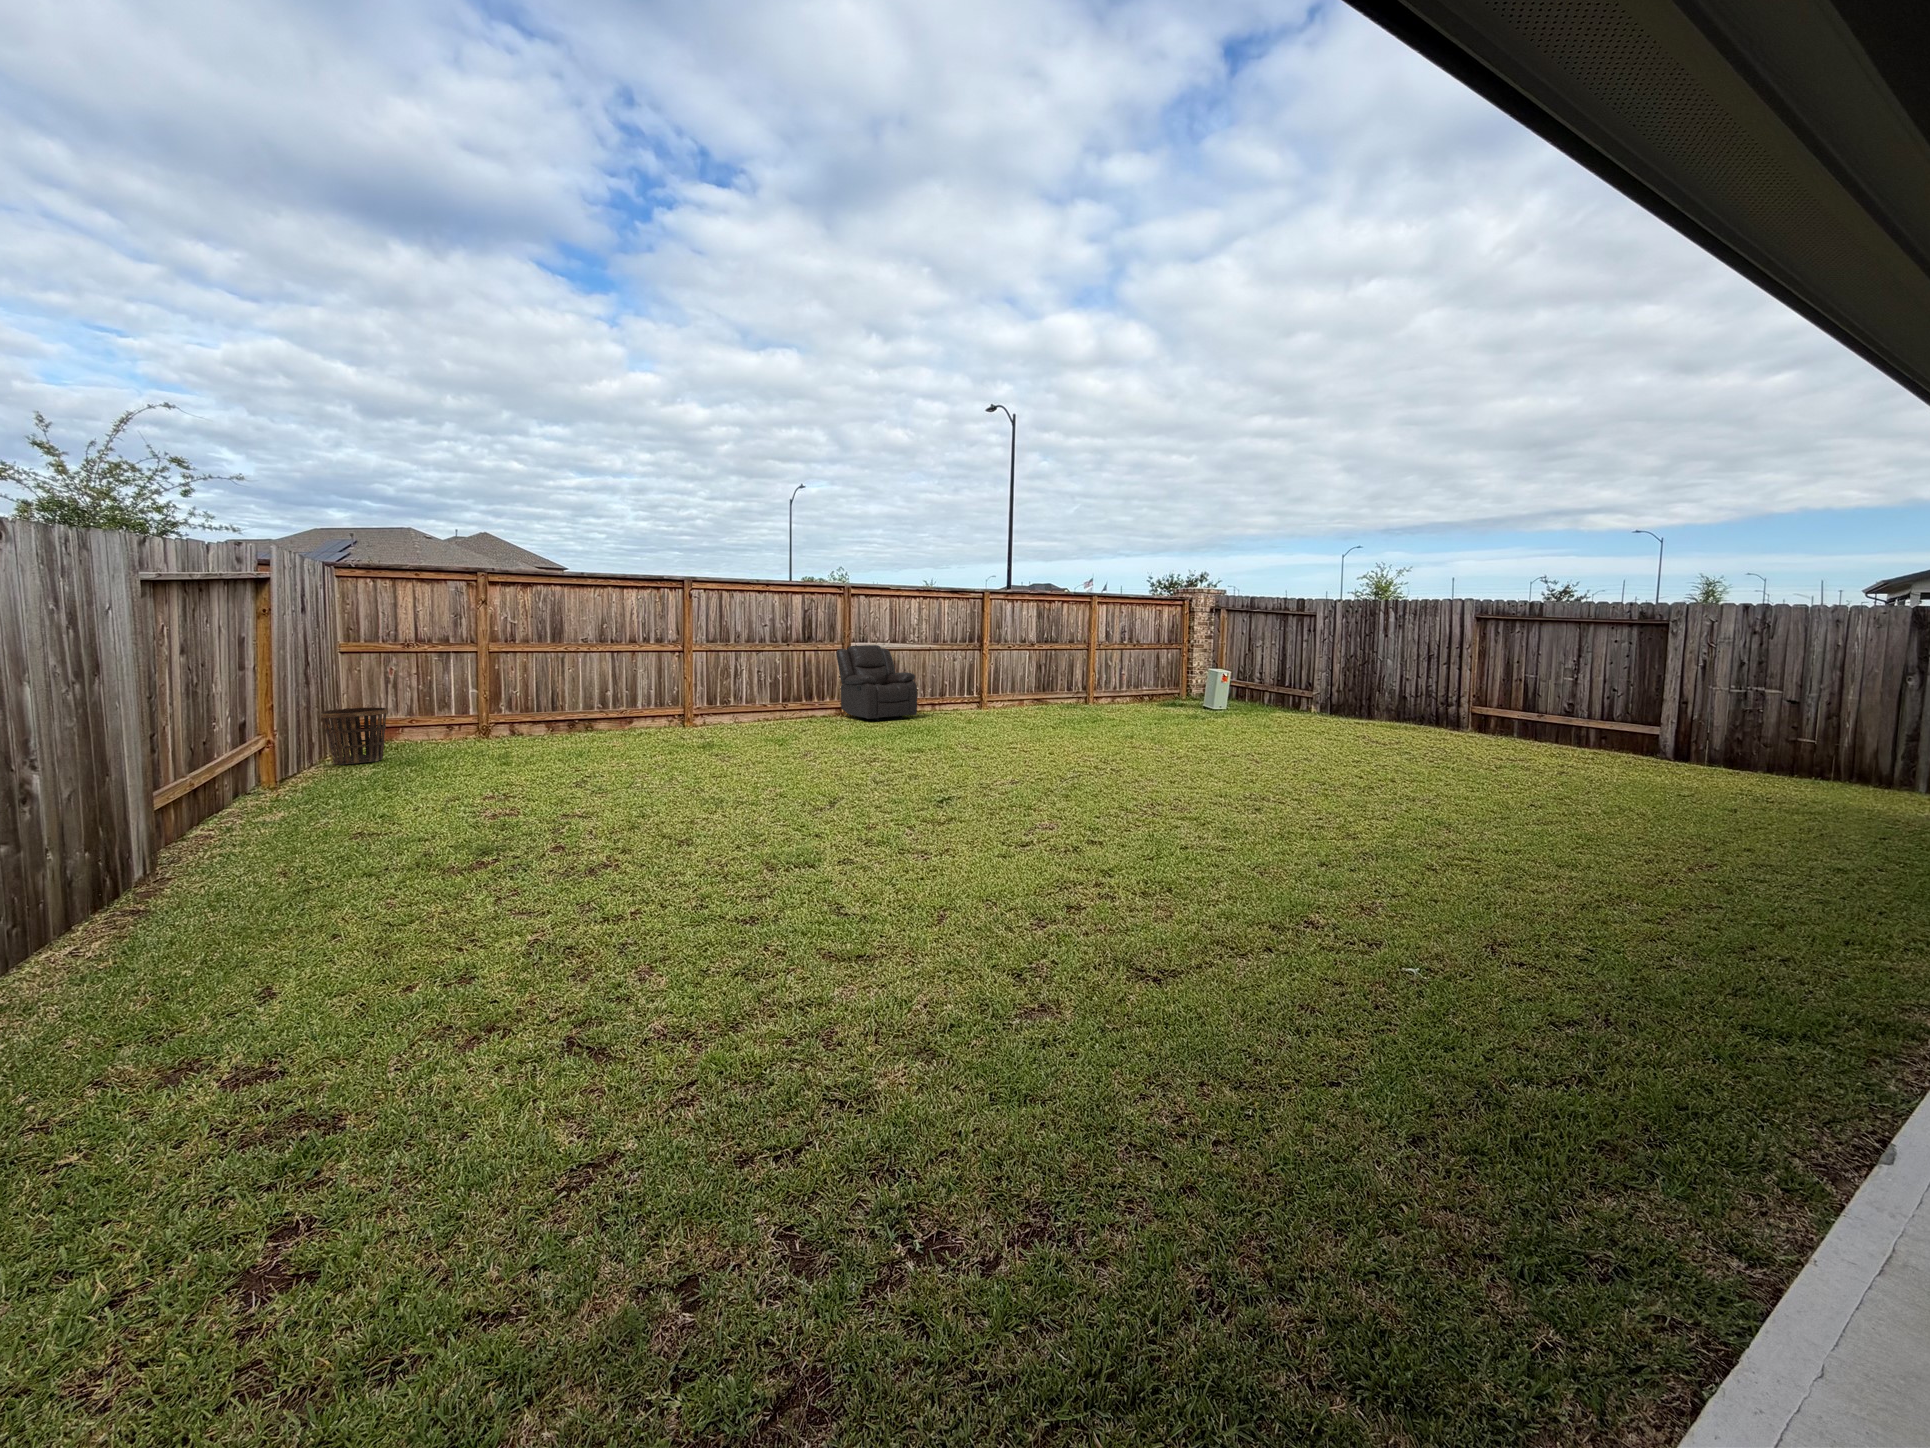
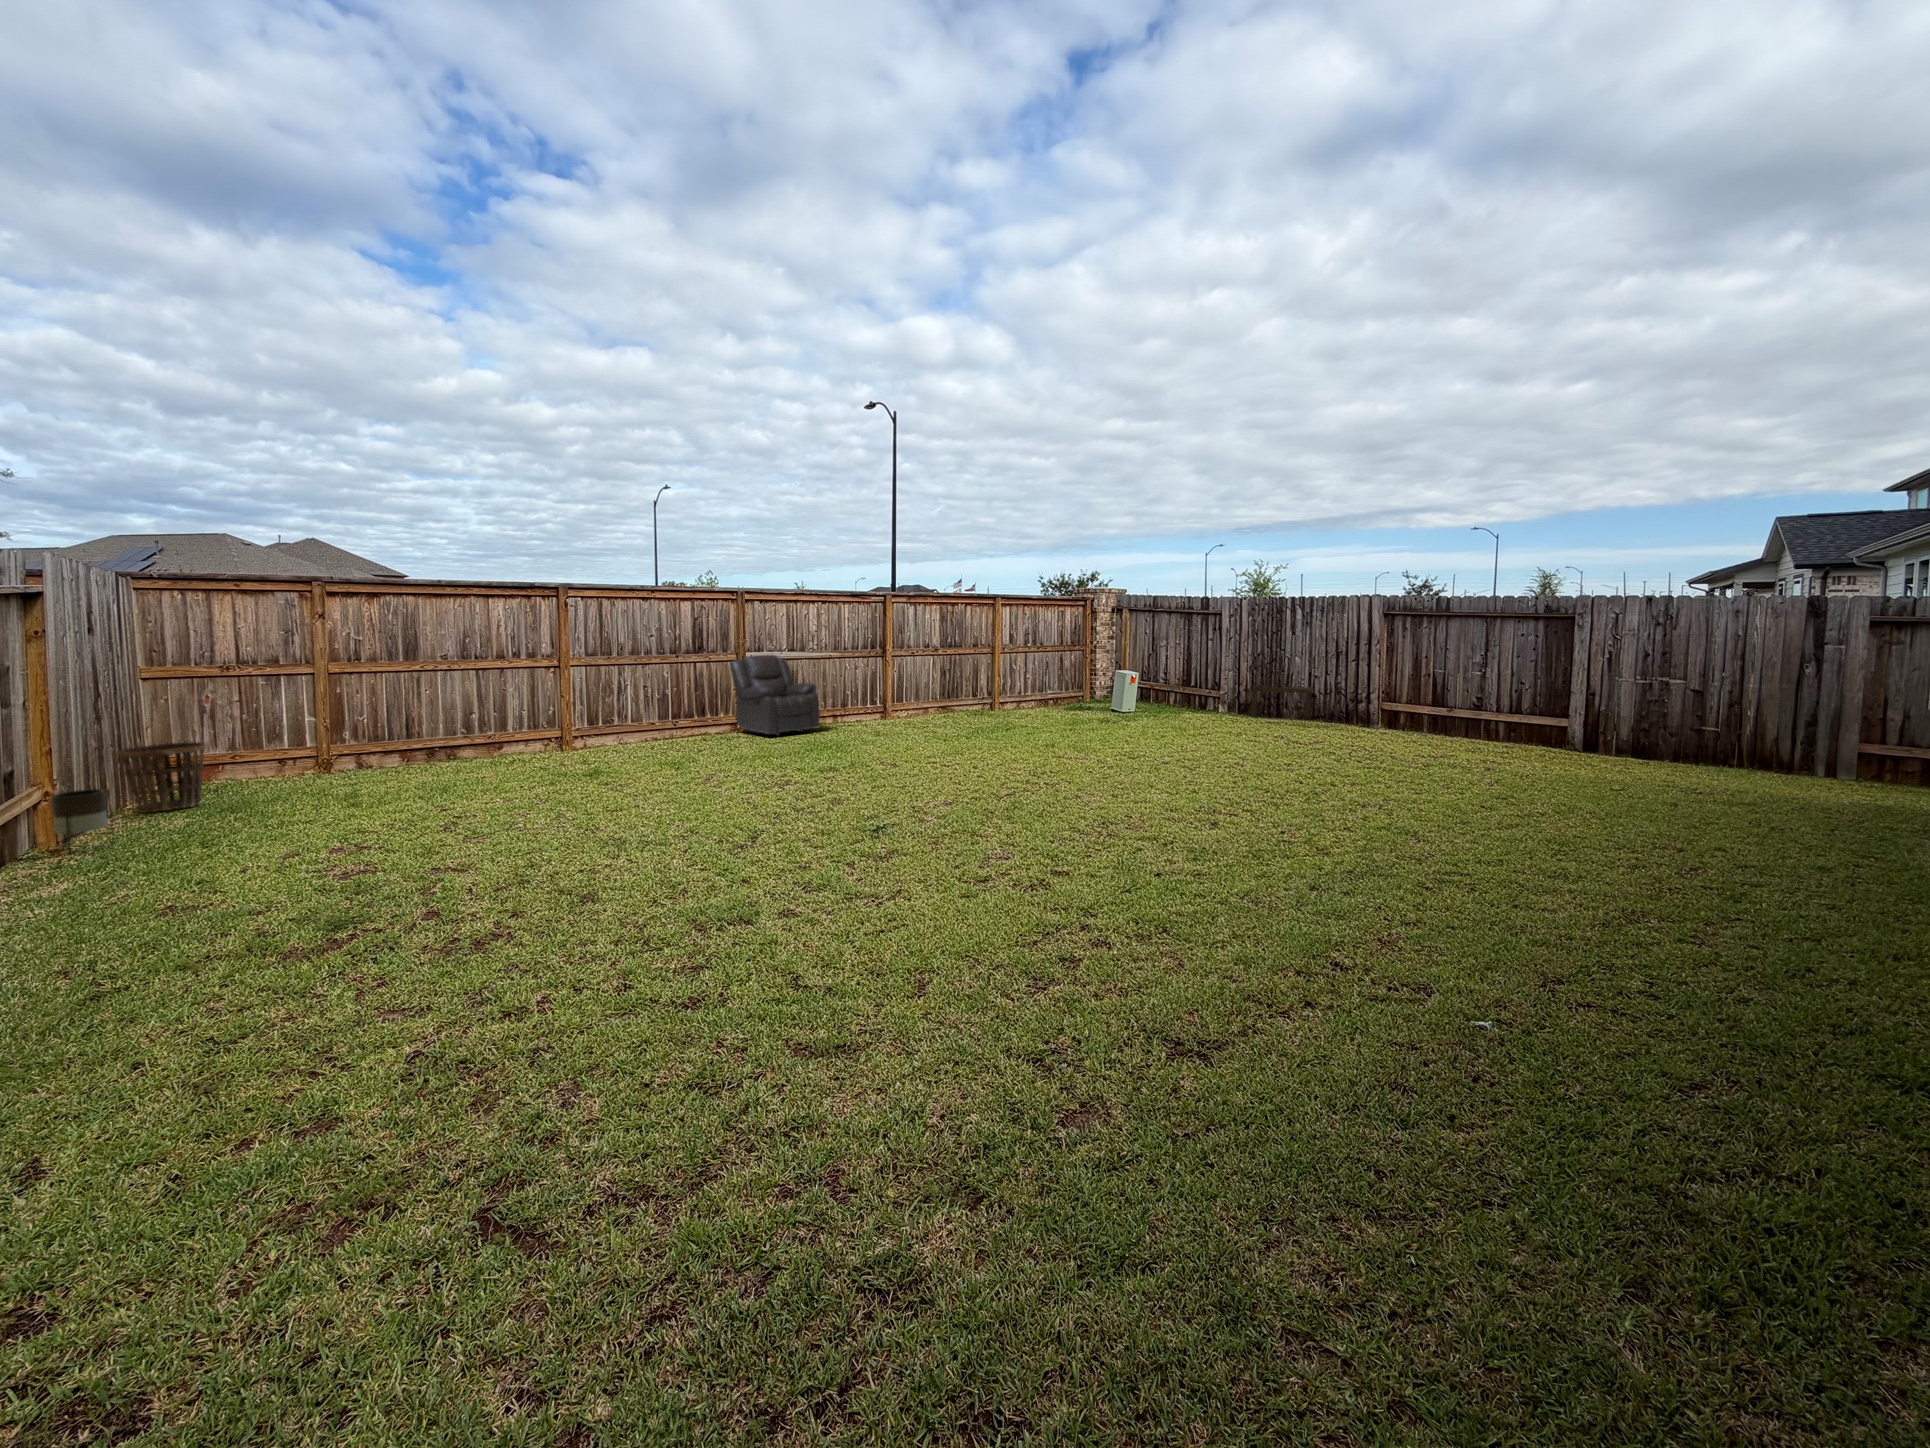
bench: none [1343,687,1404,722] -> present [1251,686,1311,719]
planter: none [272,742,318,794] -> present [51,789,114,854]

